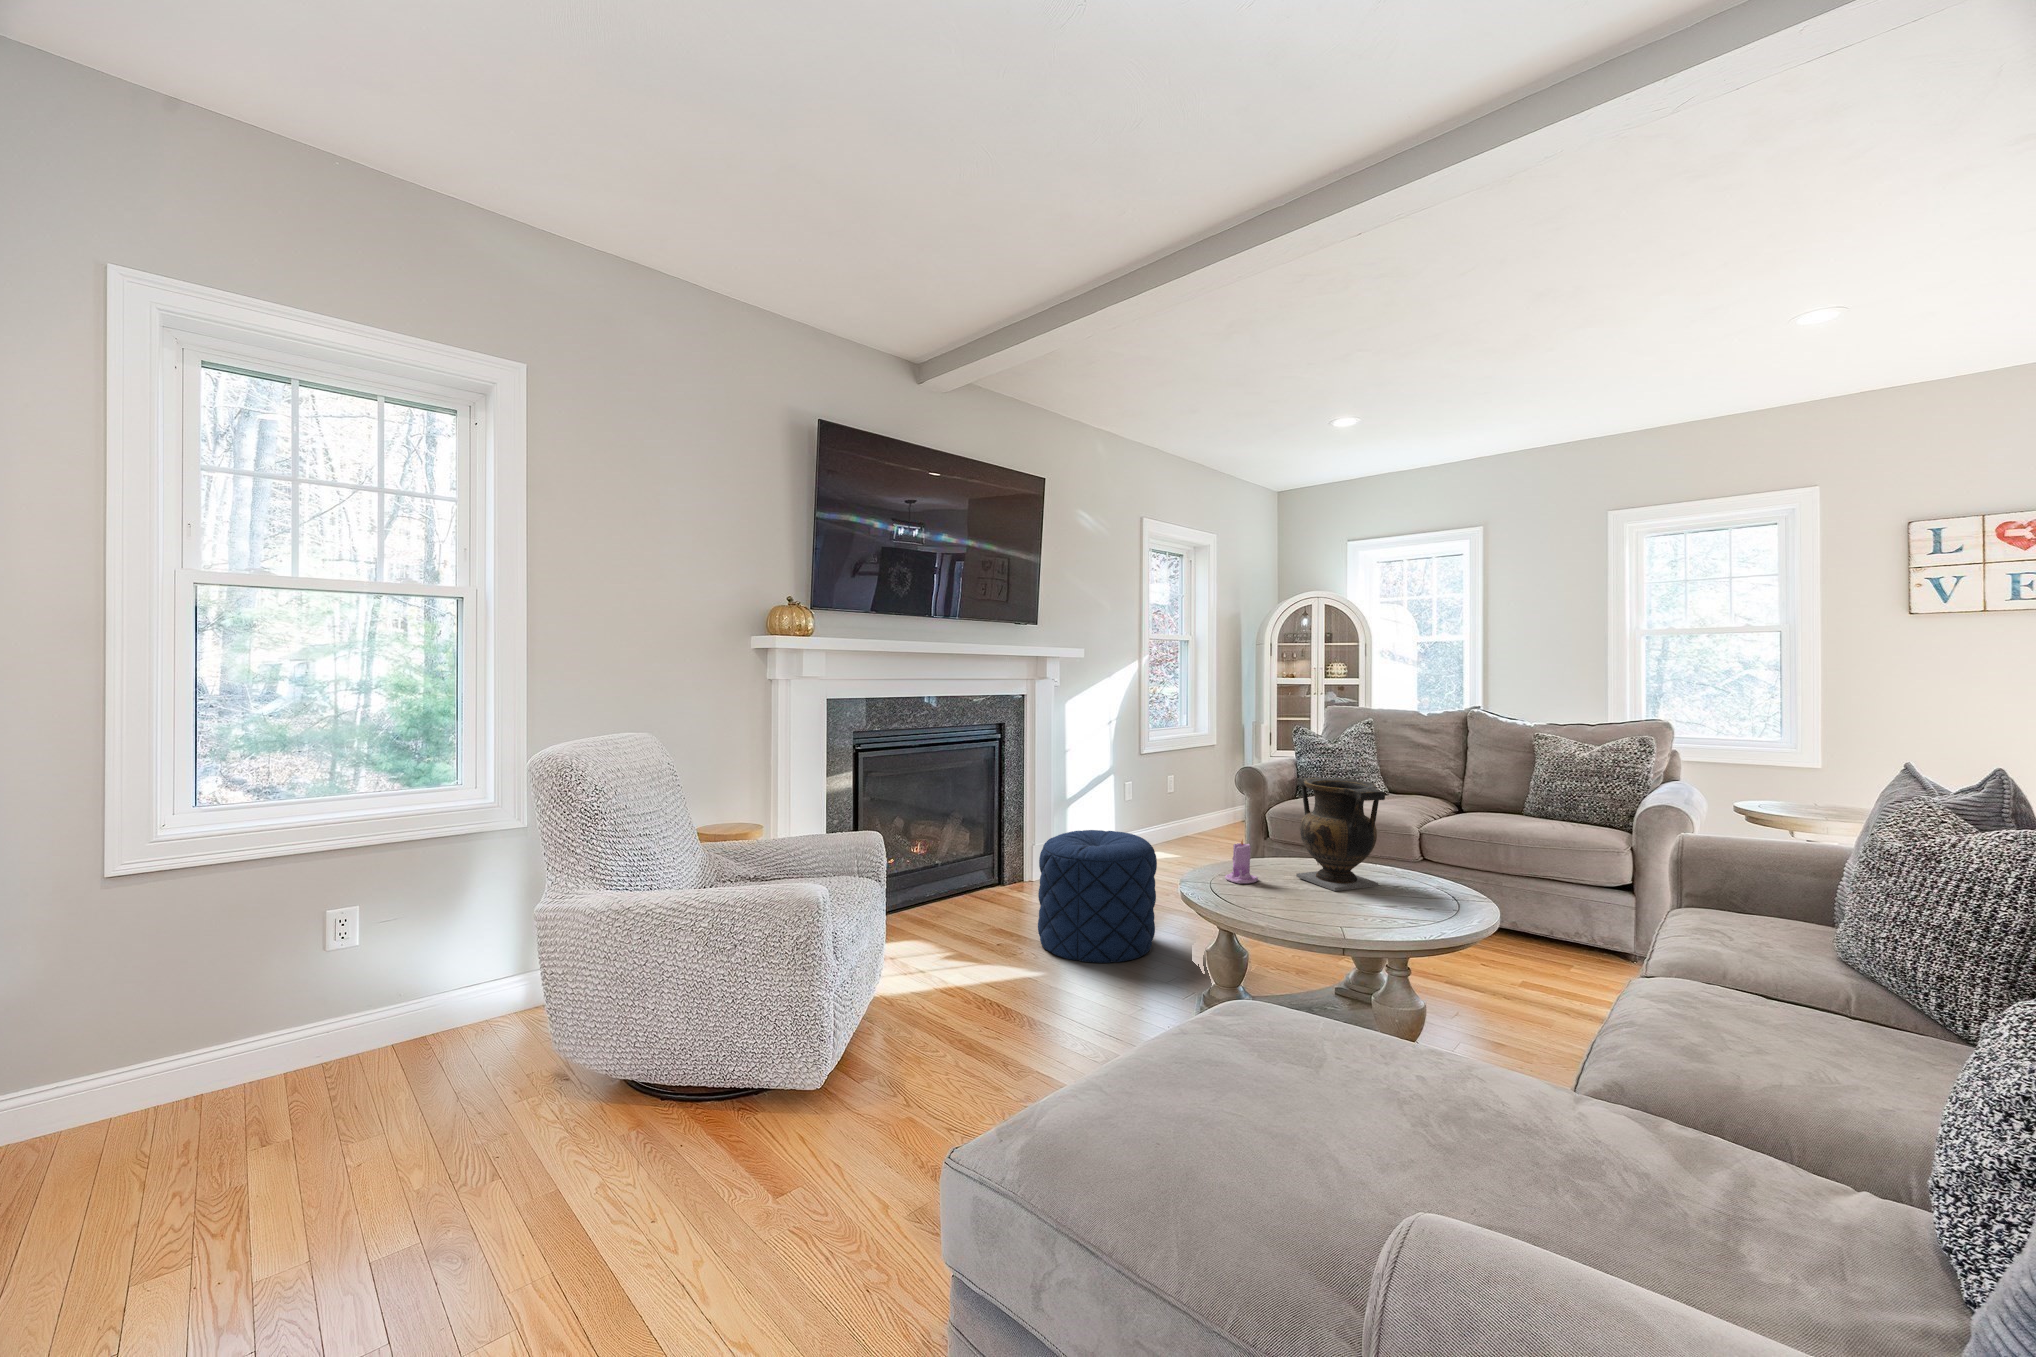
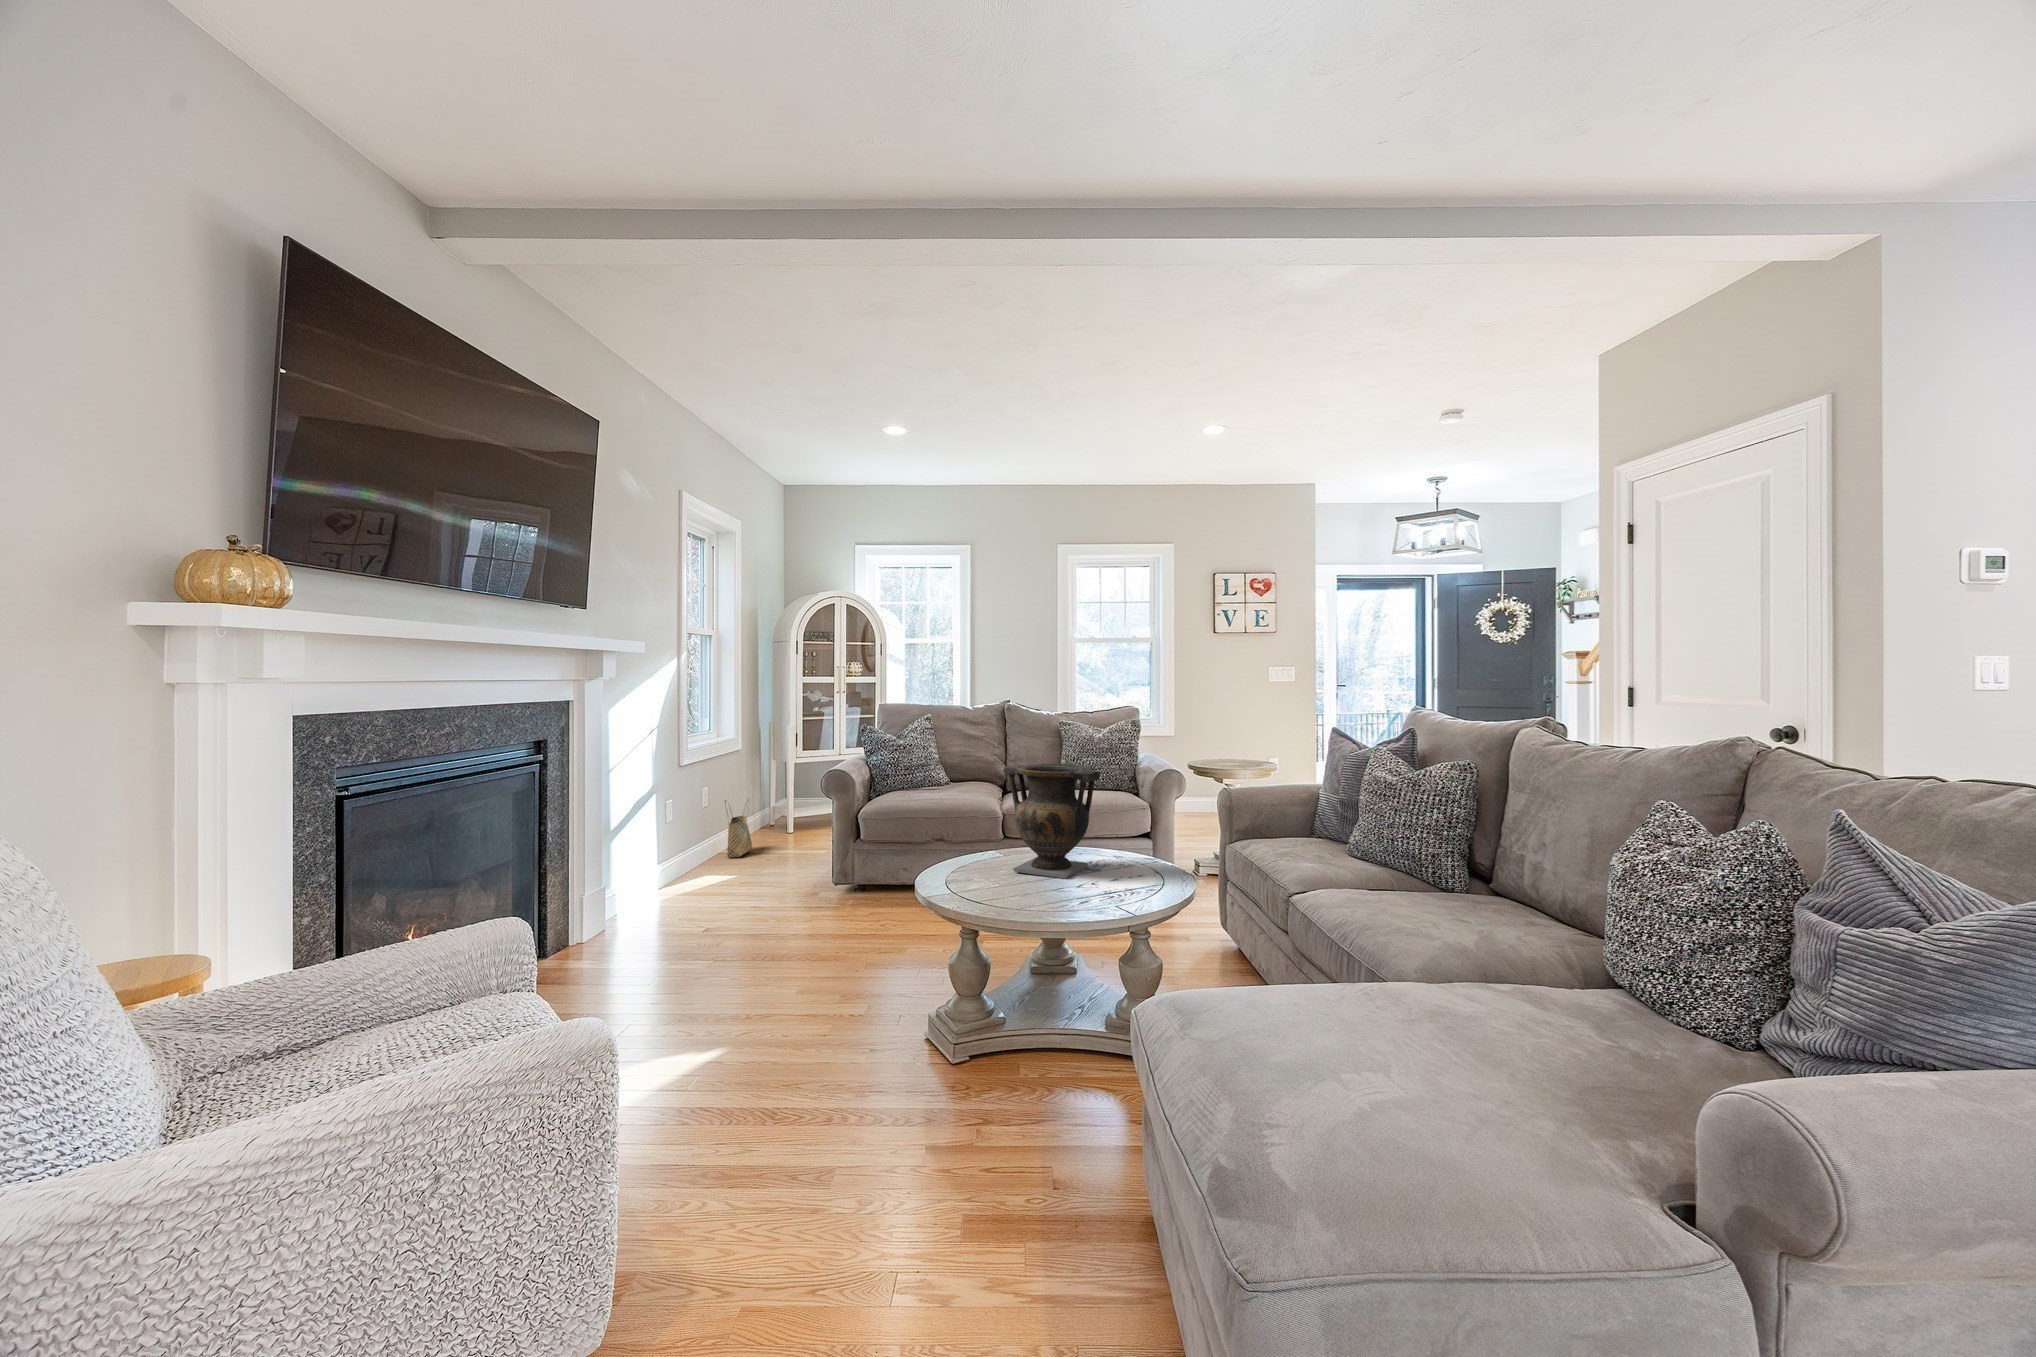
woven basket: none [1187,786,1213,838] -> present [725,800,752,857]
pouf: present [1038,830,1157,963] -> none [675,857,827,1031]
candle: present [1225,840,1258,884] -> none [953,838,987,890]

